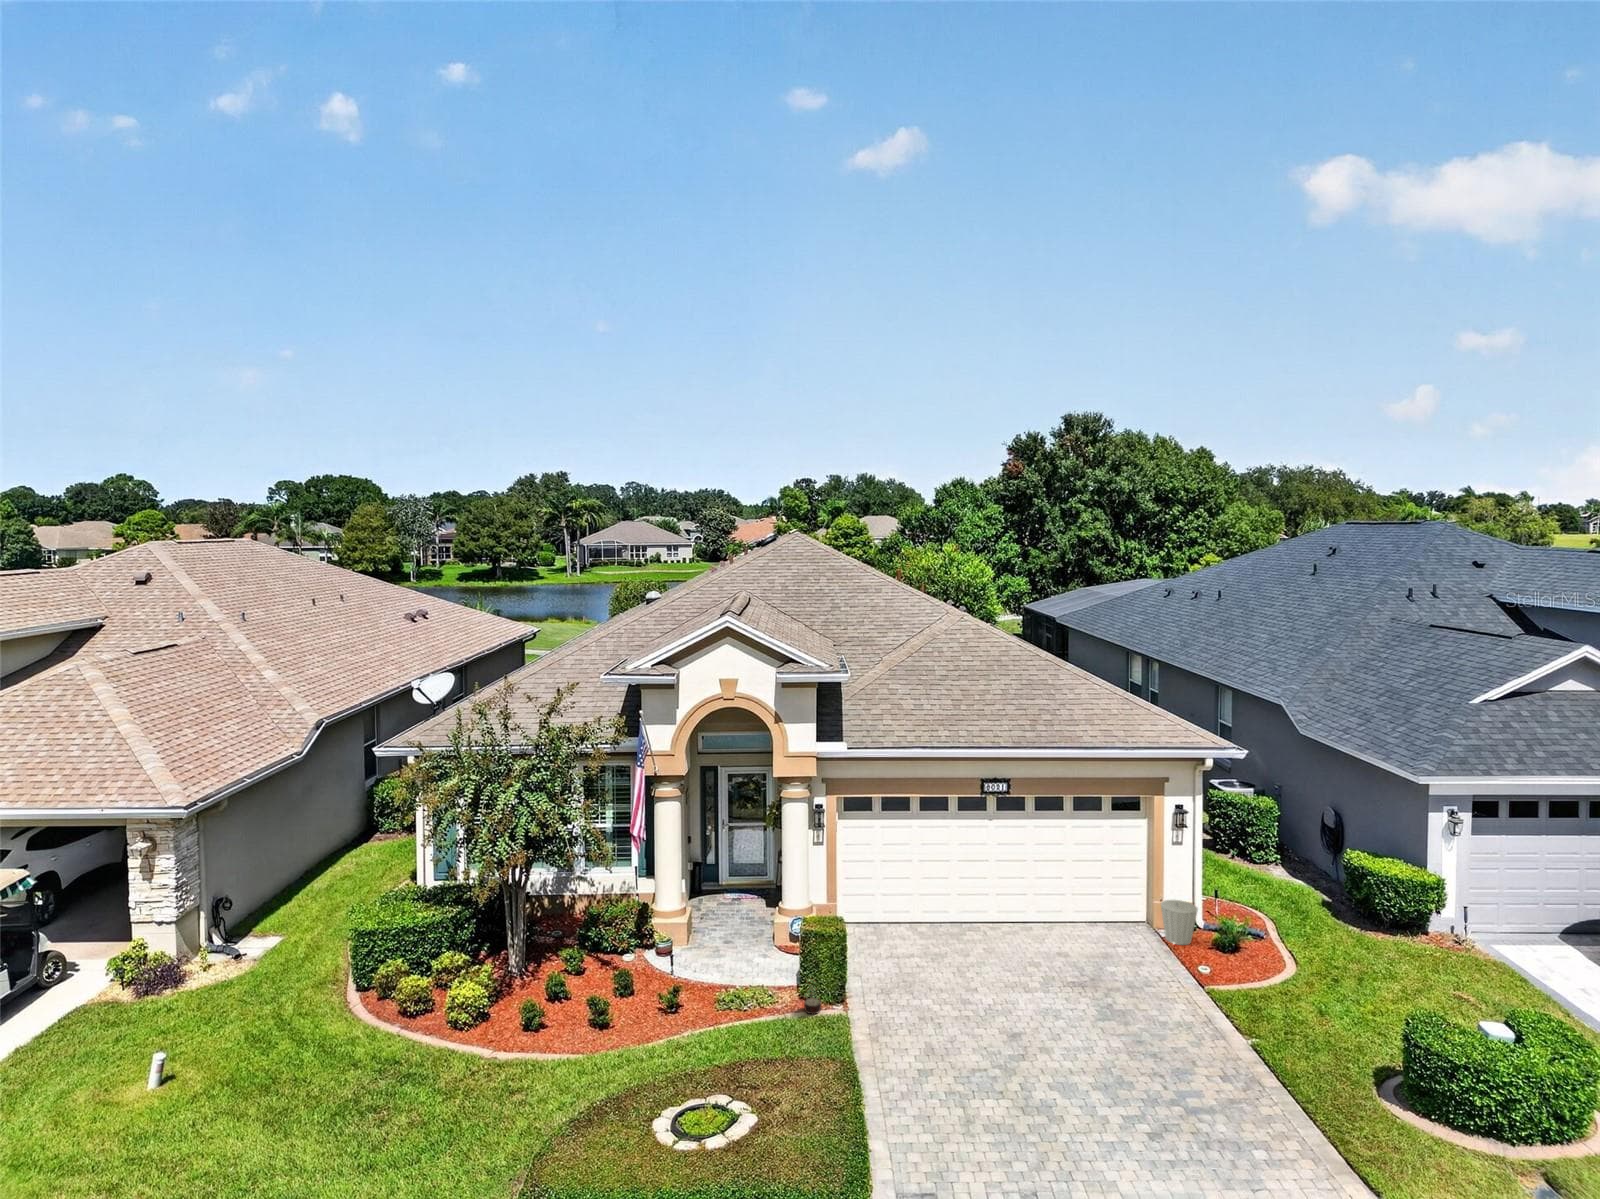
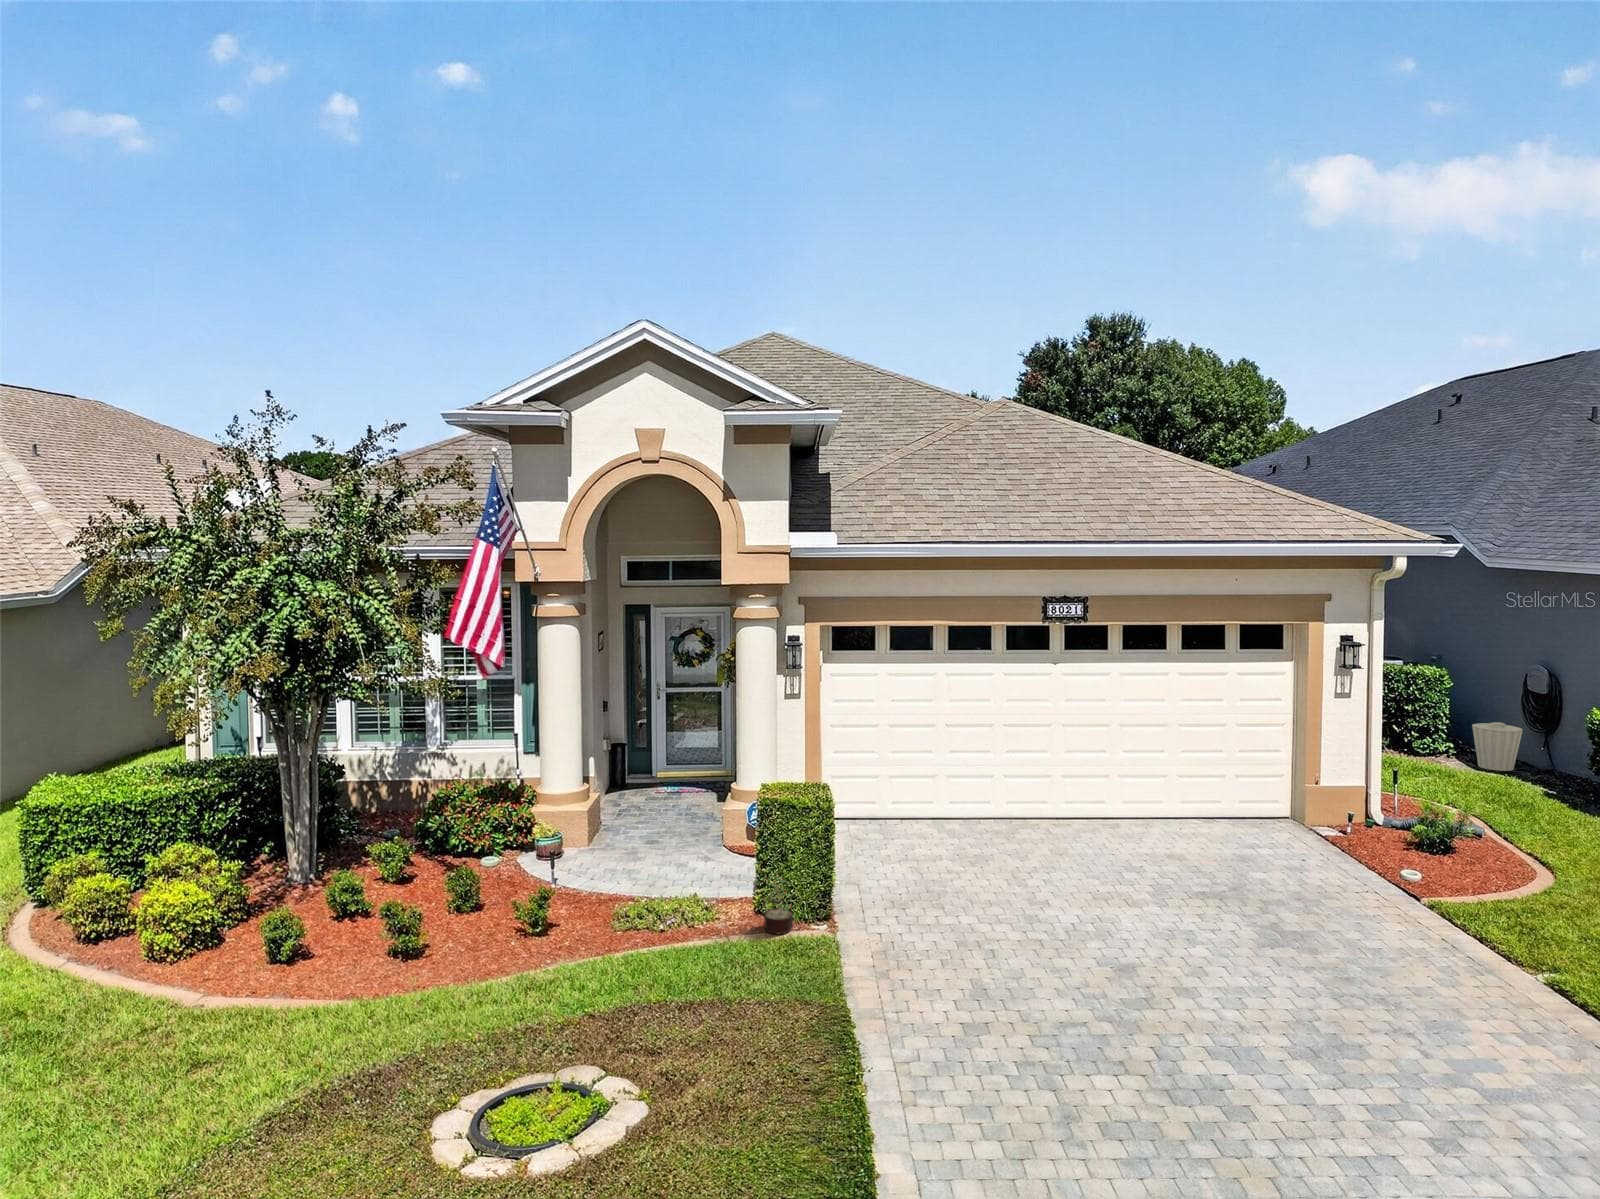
trash can: present [1161,900,1198,945] -> present [1472,722,1523,771]

